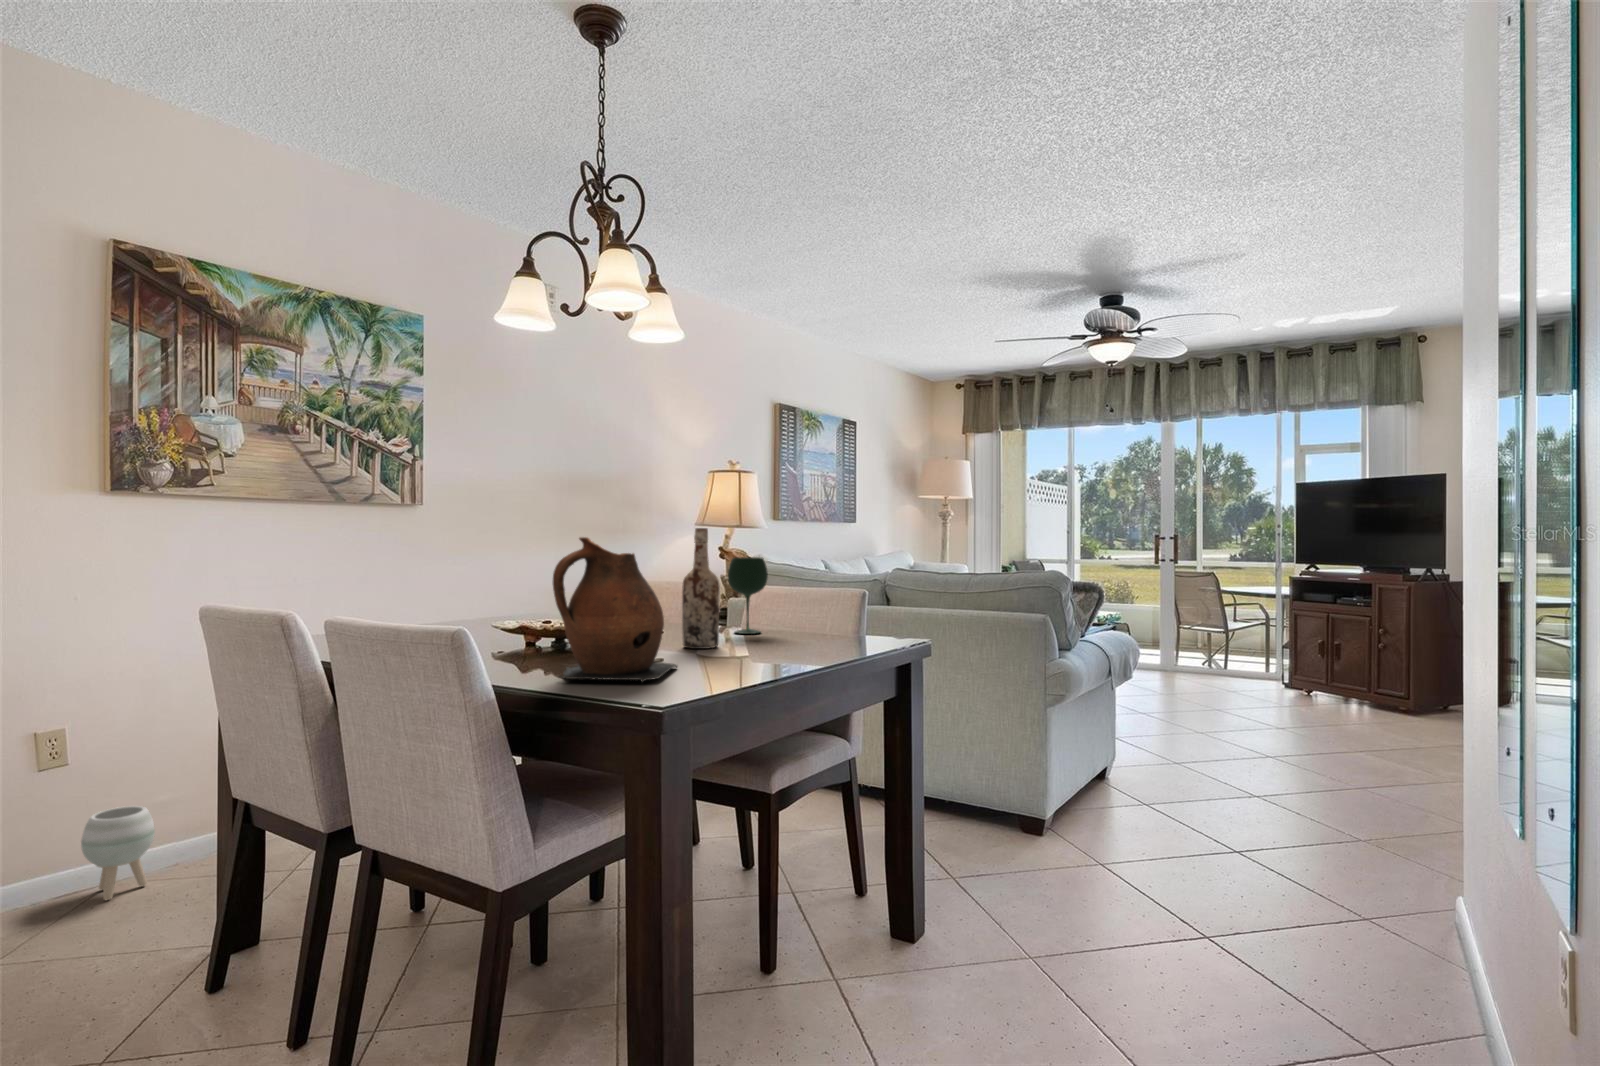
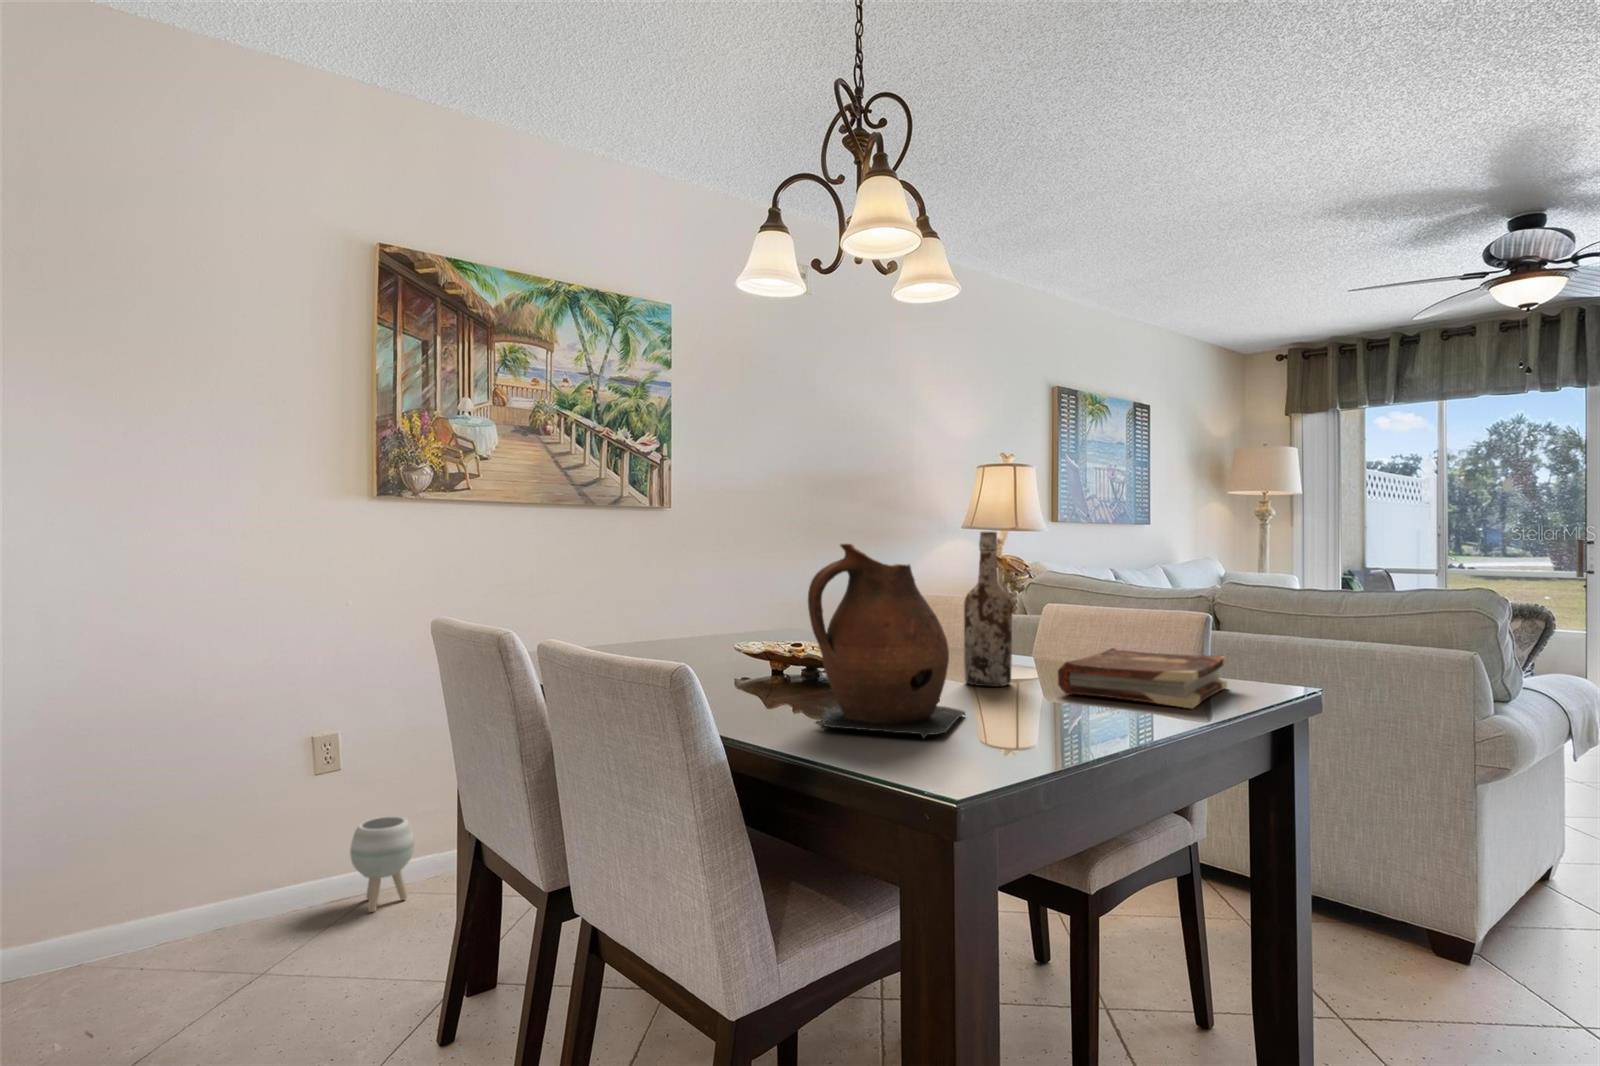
wine glass: present [728,557,768,634] -> none [1017,569,1070,667]
book: none [751,617,874,657] -> present [1058,648,1227,709]

